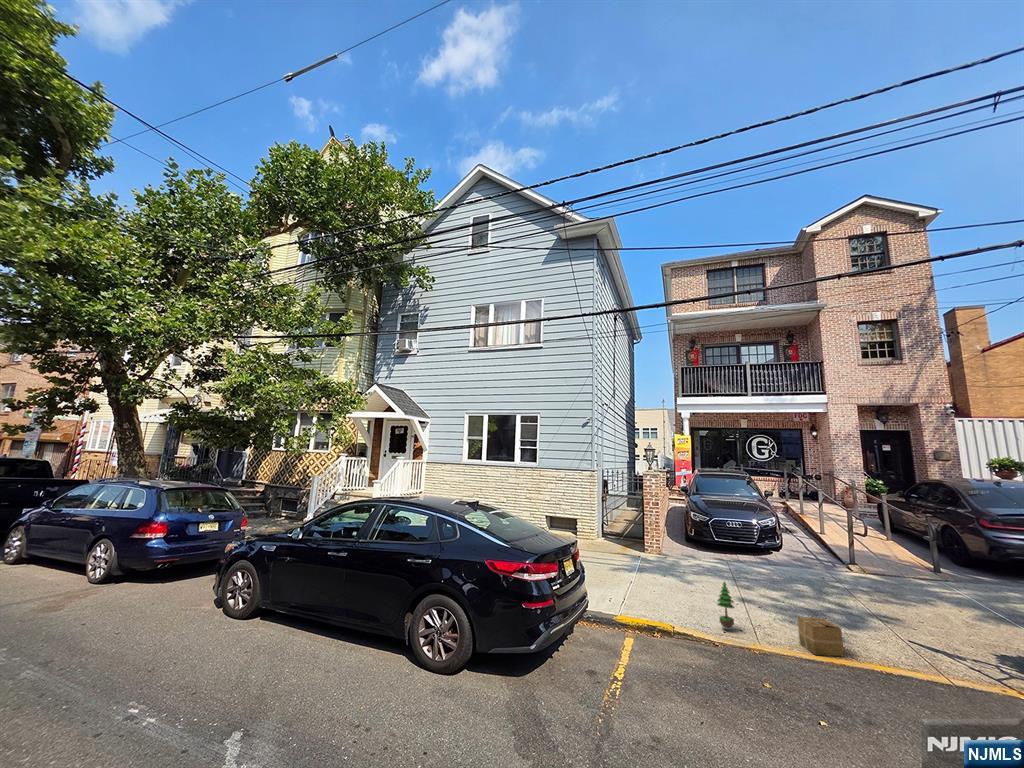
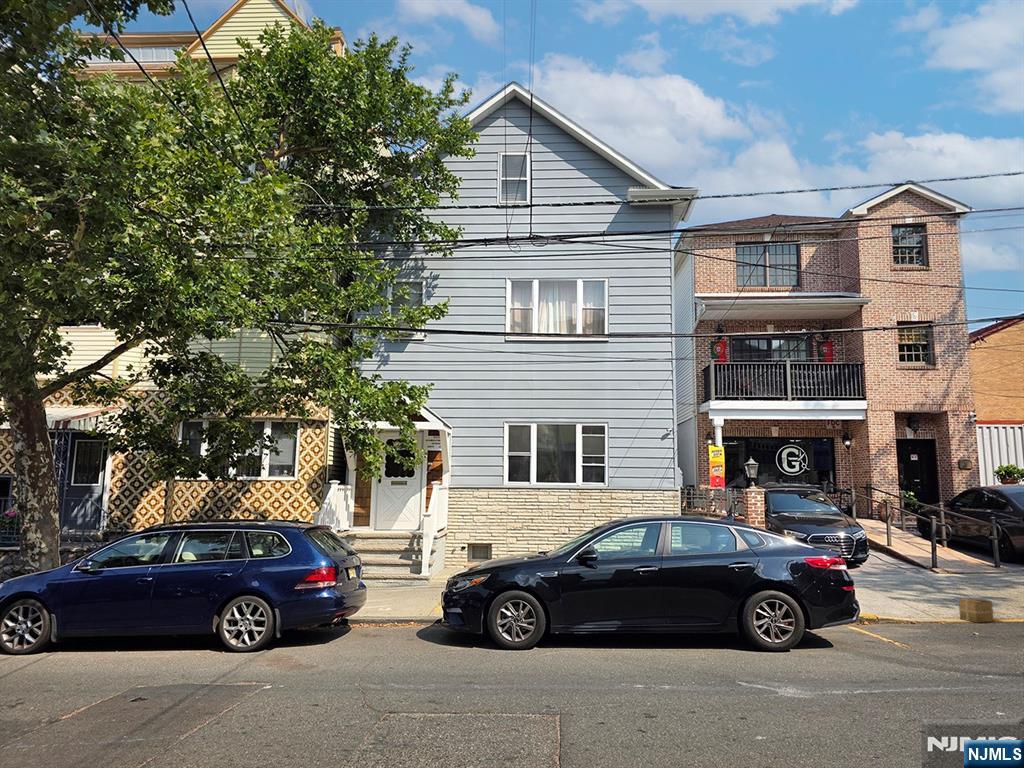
potted tree: present [717,582,735,630] -> none [896,577,911,617]

